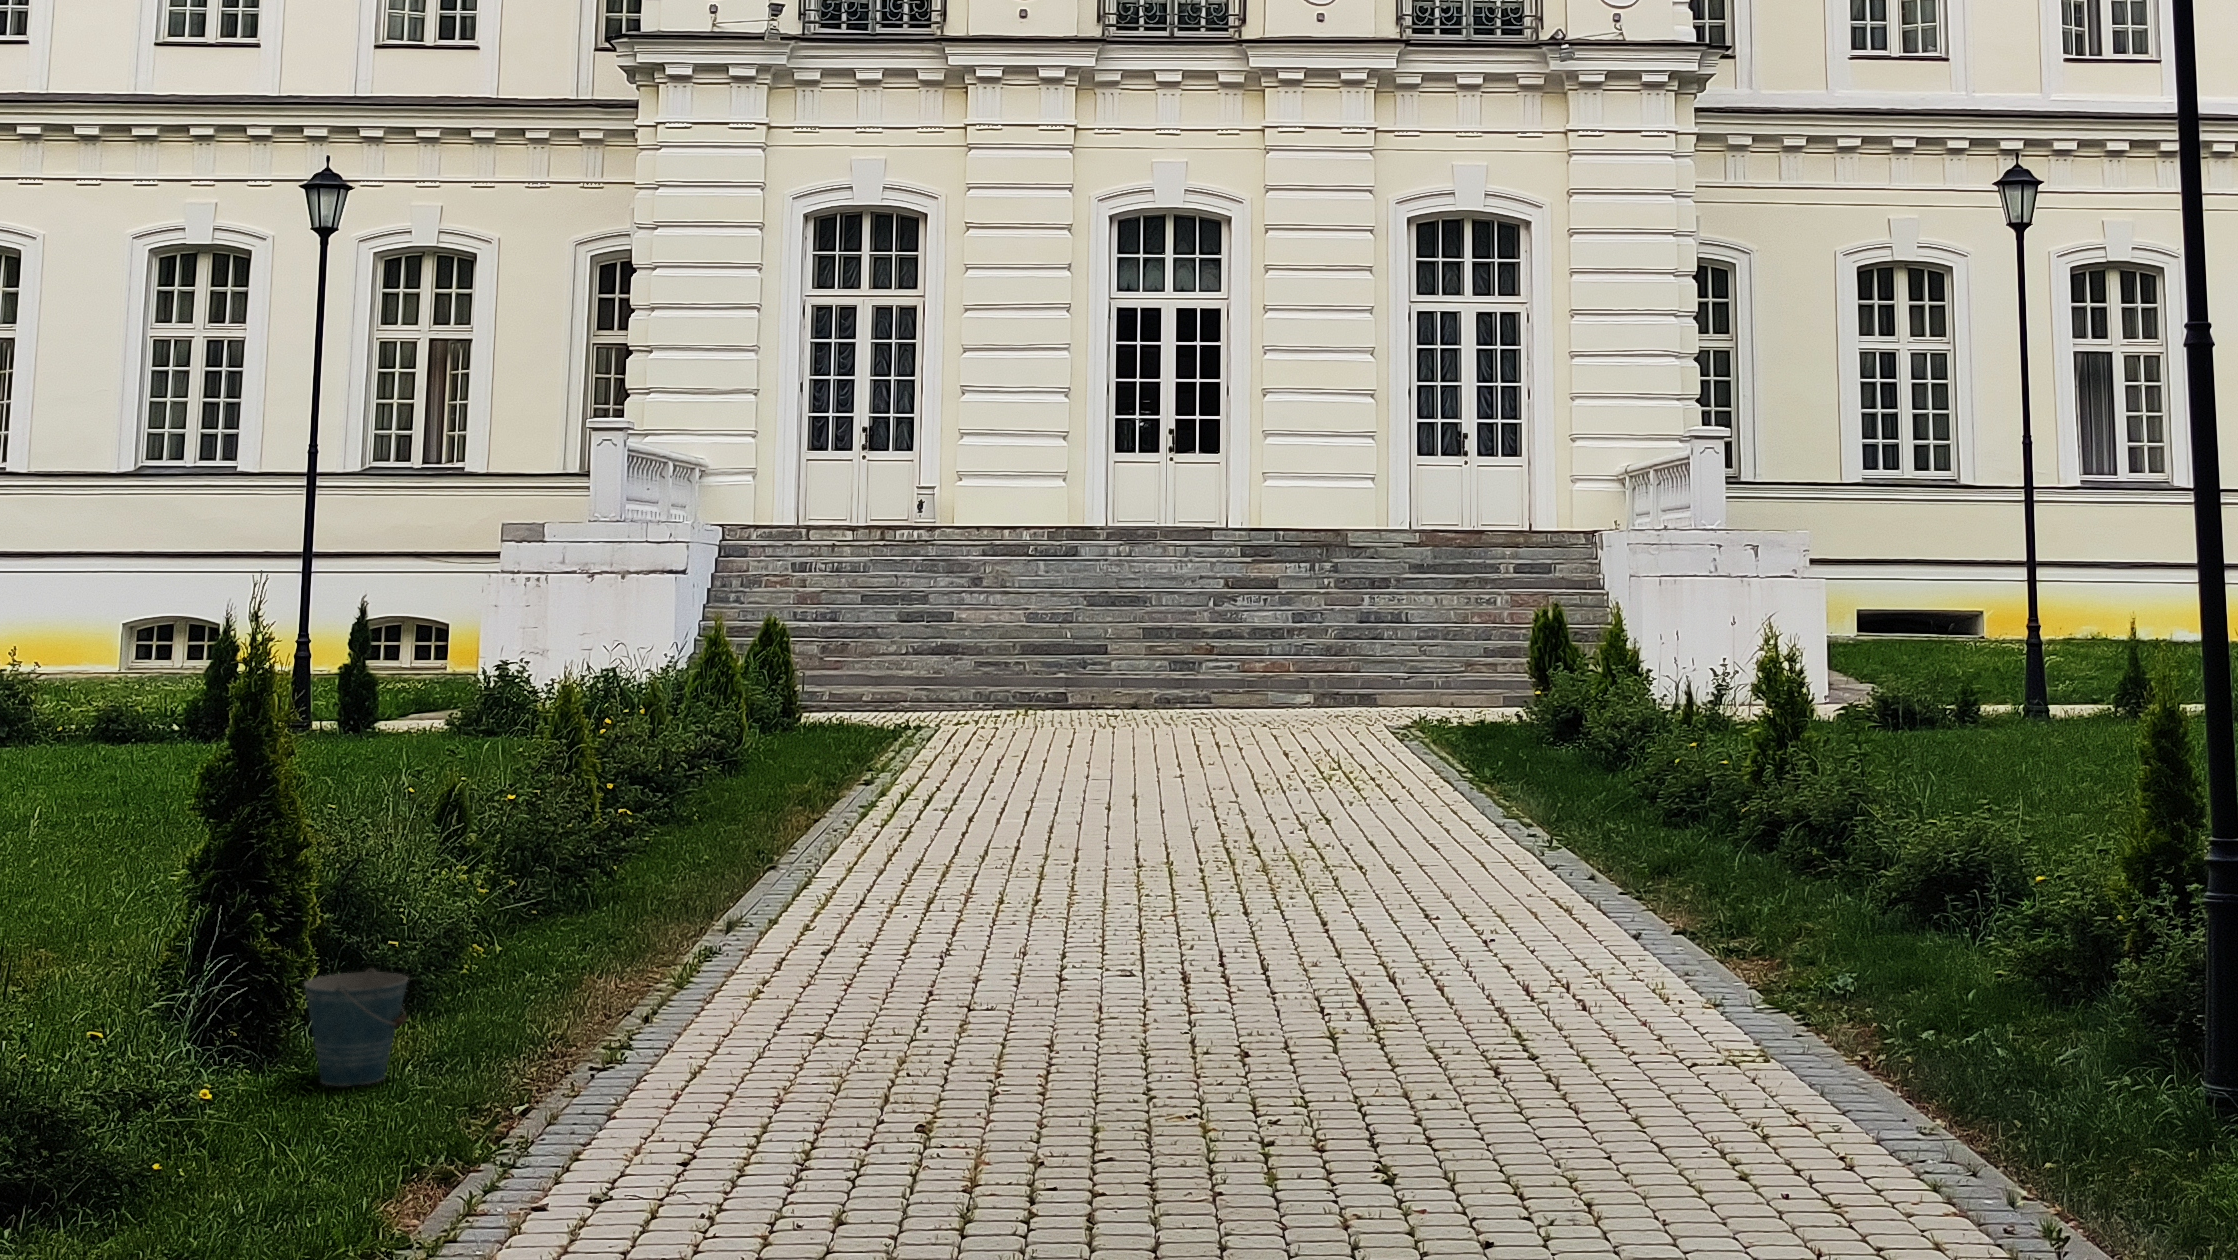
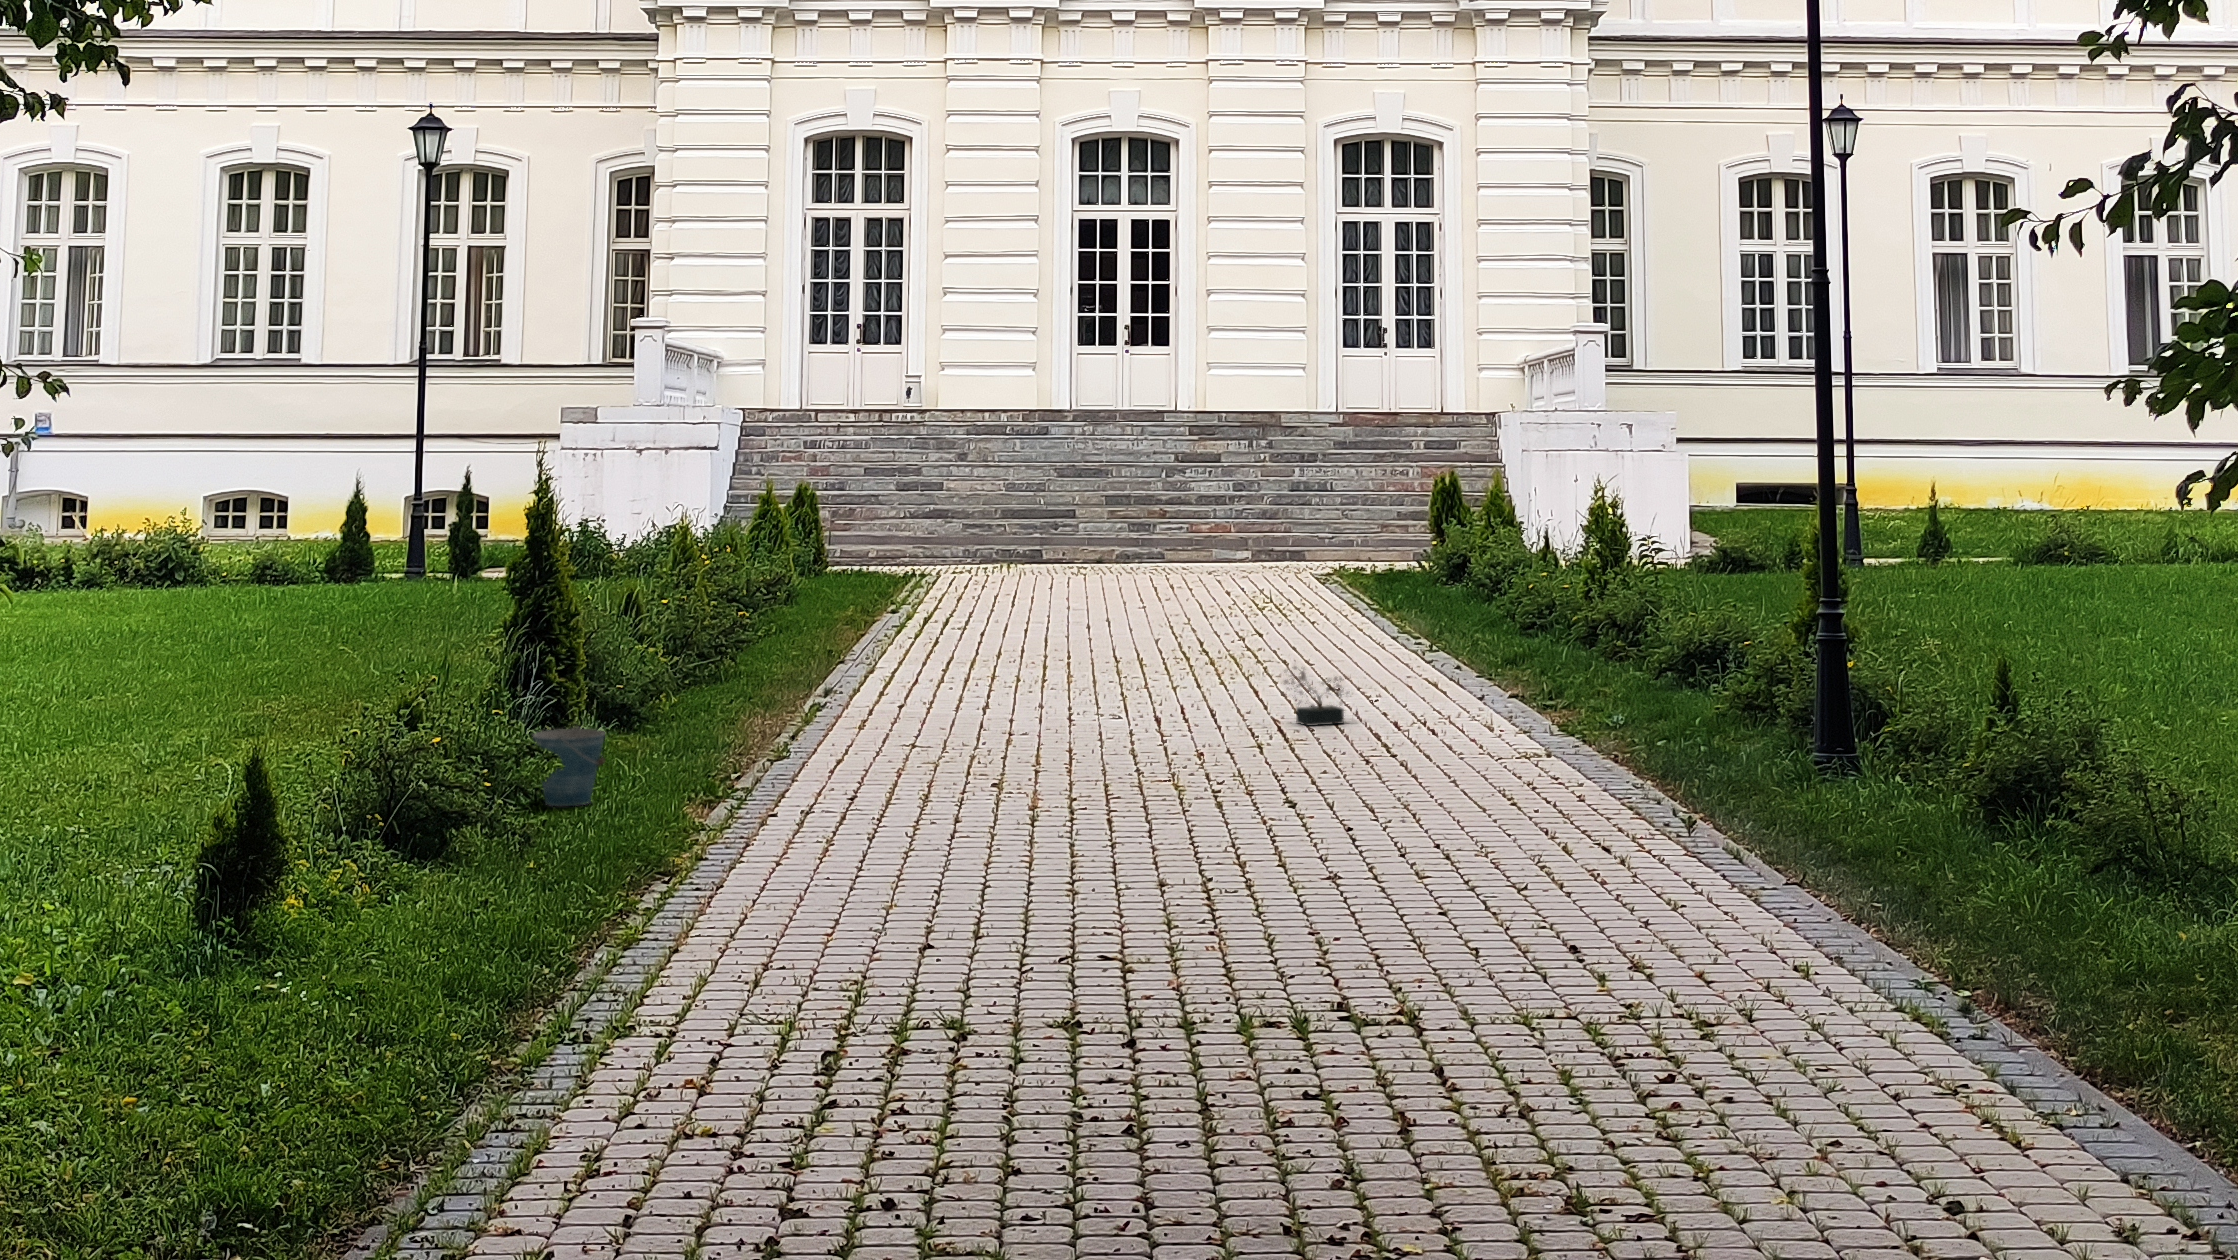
decorative plant: none [1351,865,1438,946] -> present [1284,667,1348,726]

